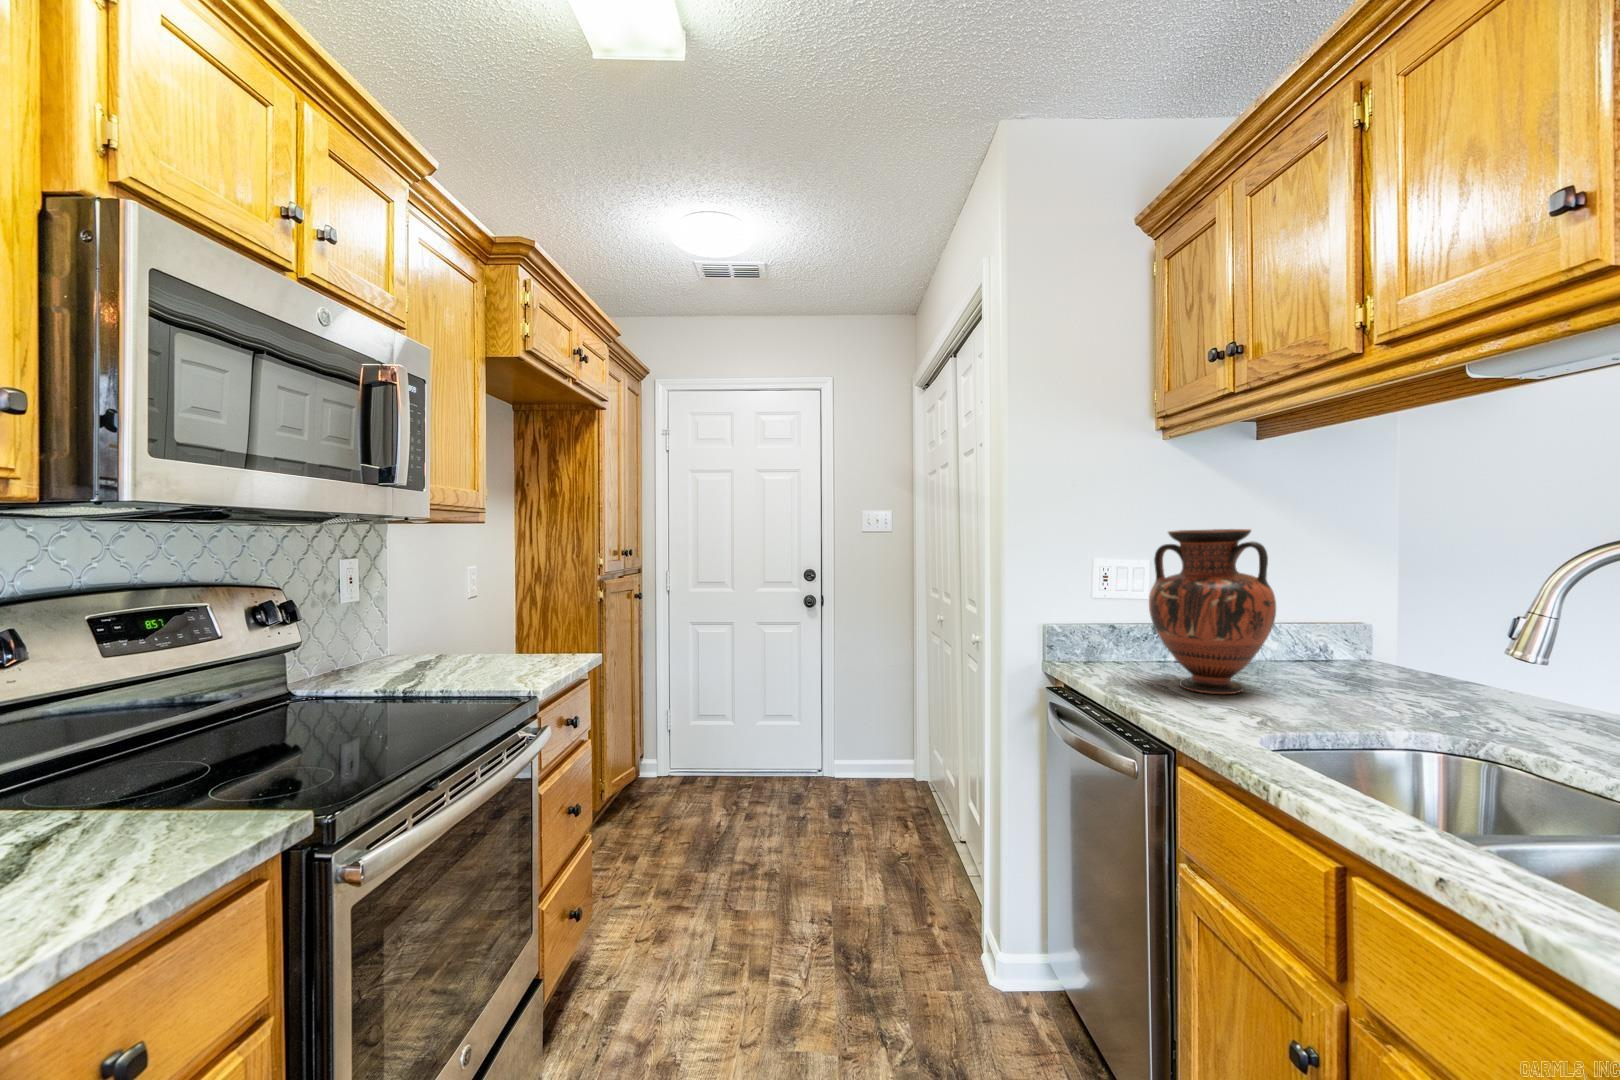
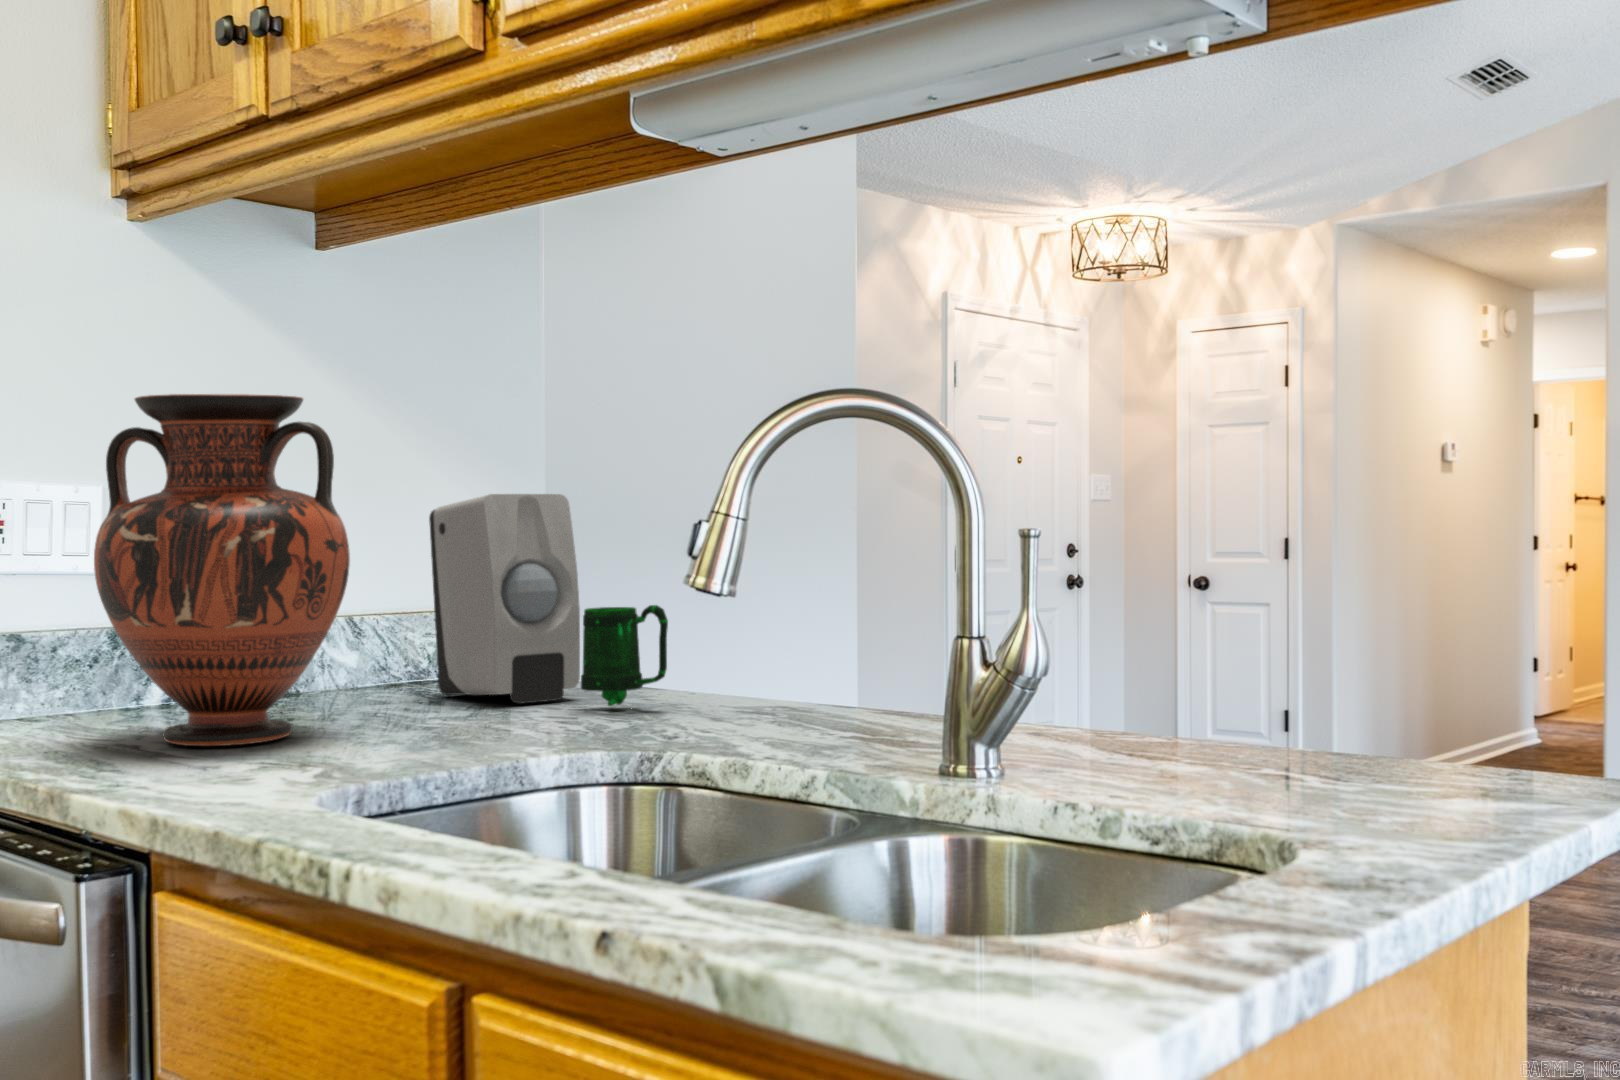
soap dispenser: none [1322,572,1423,687] -> present [429,494,580,703]
mug: none [1423,640,1491,703] -> present [581,605,668,706]

